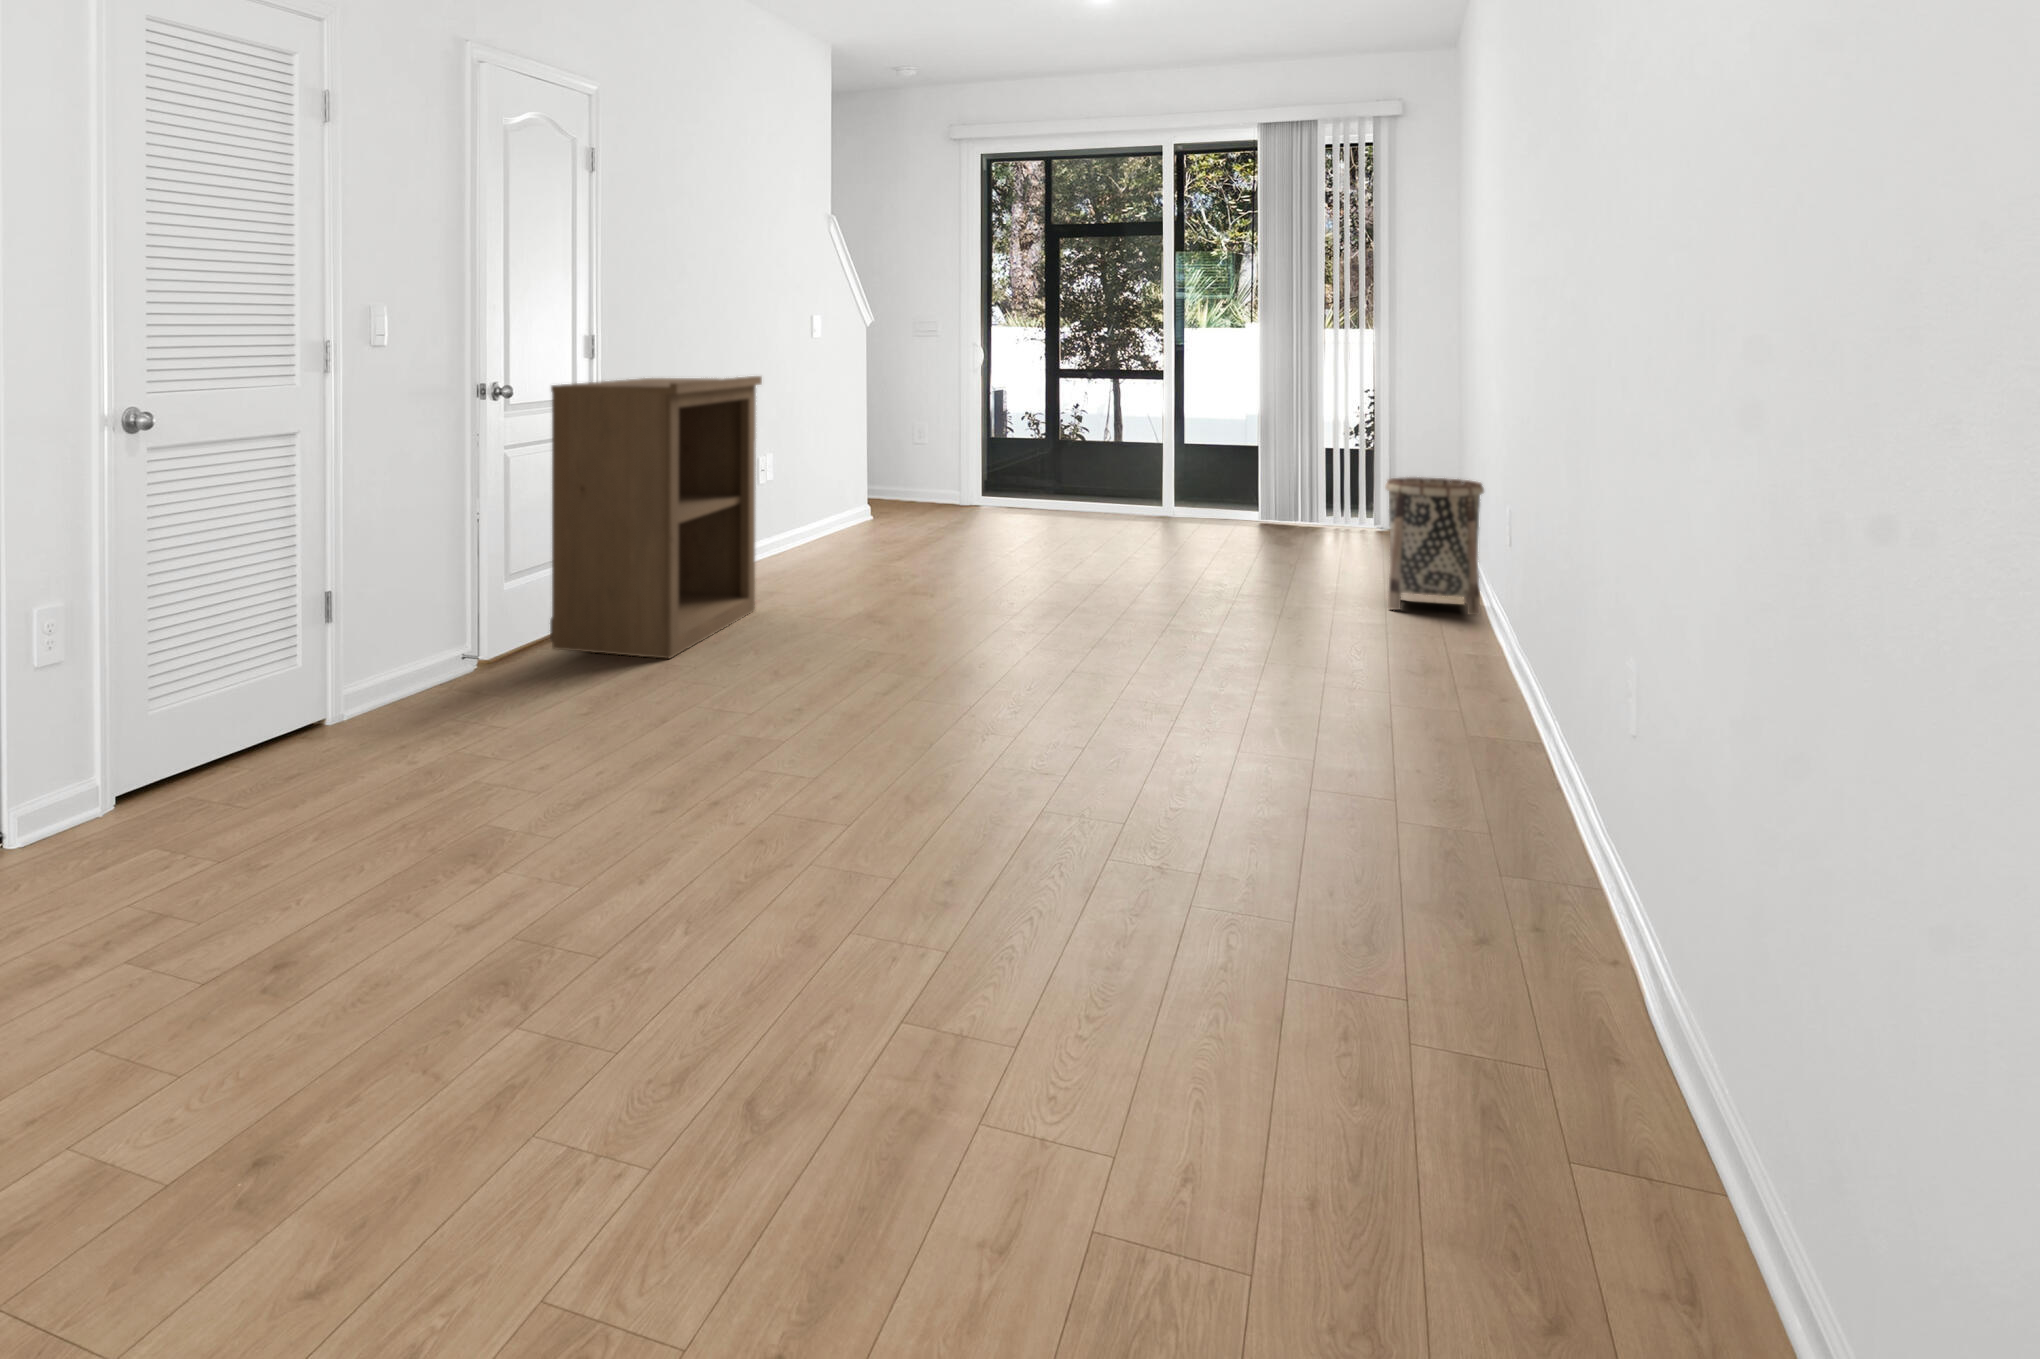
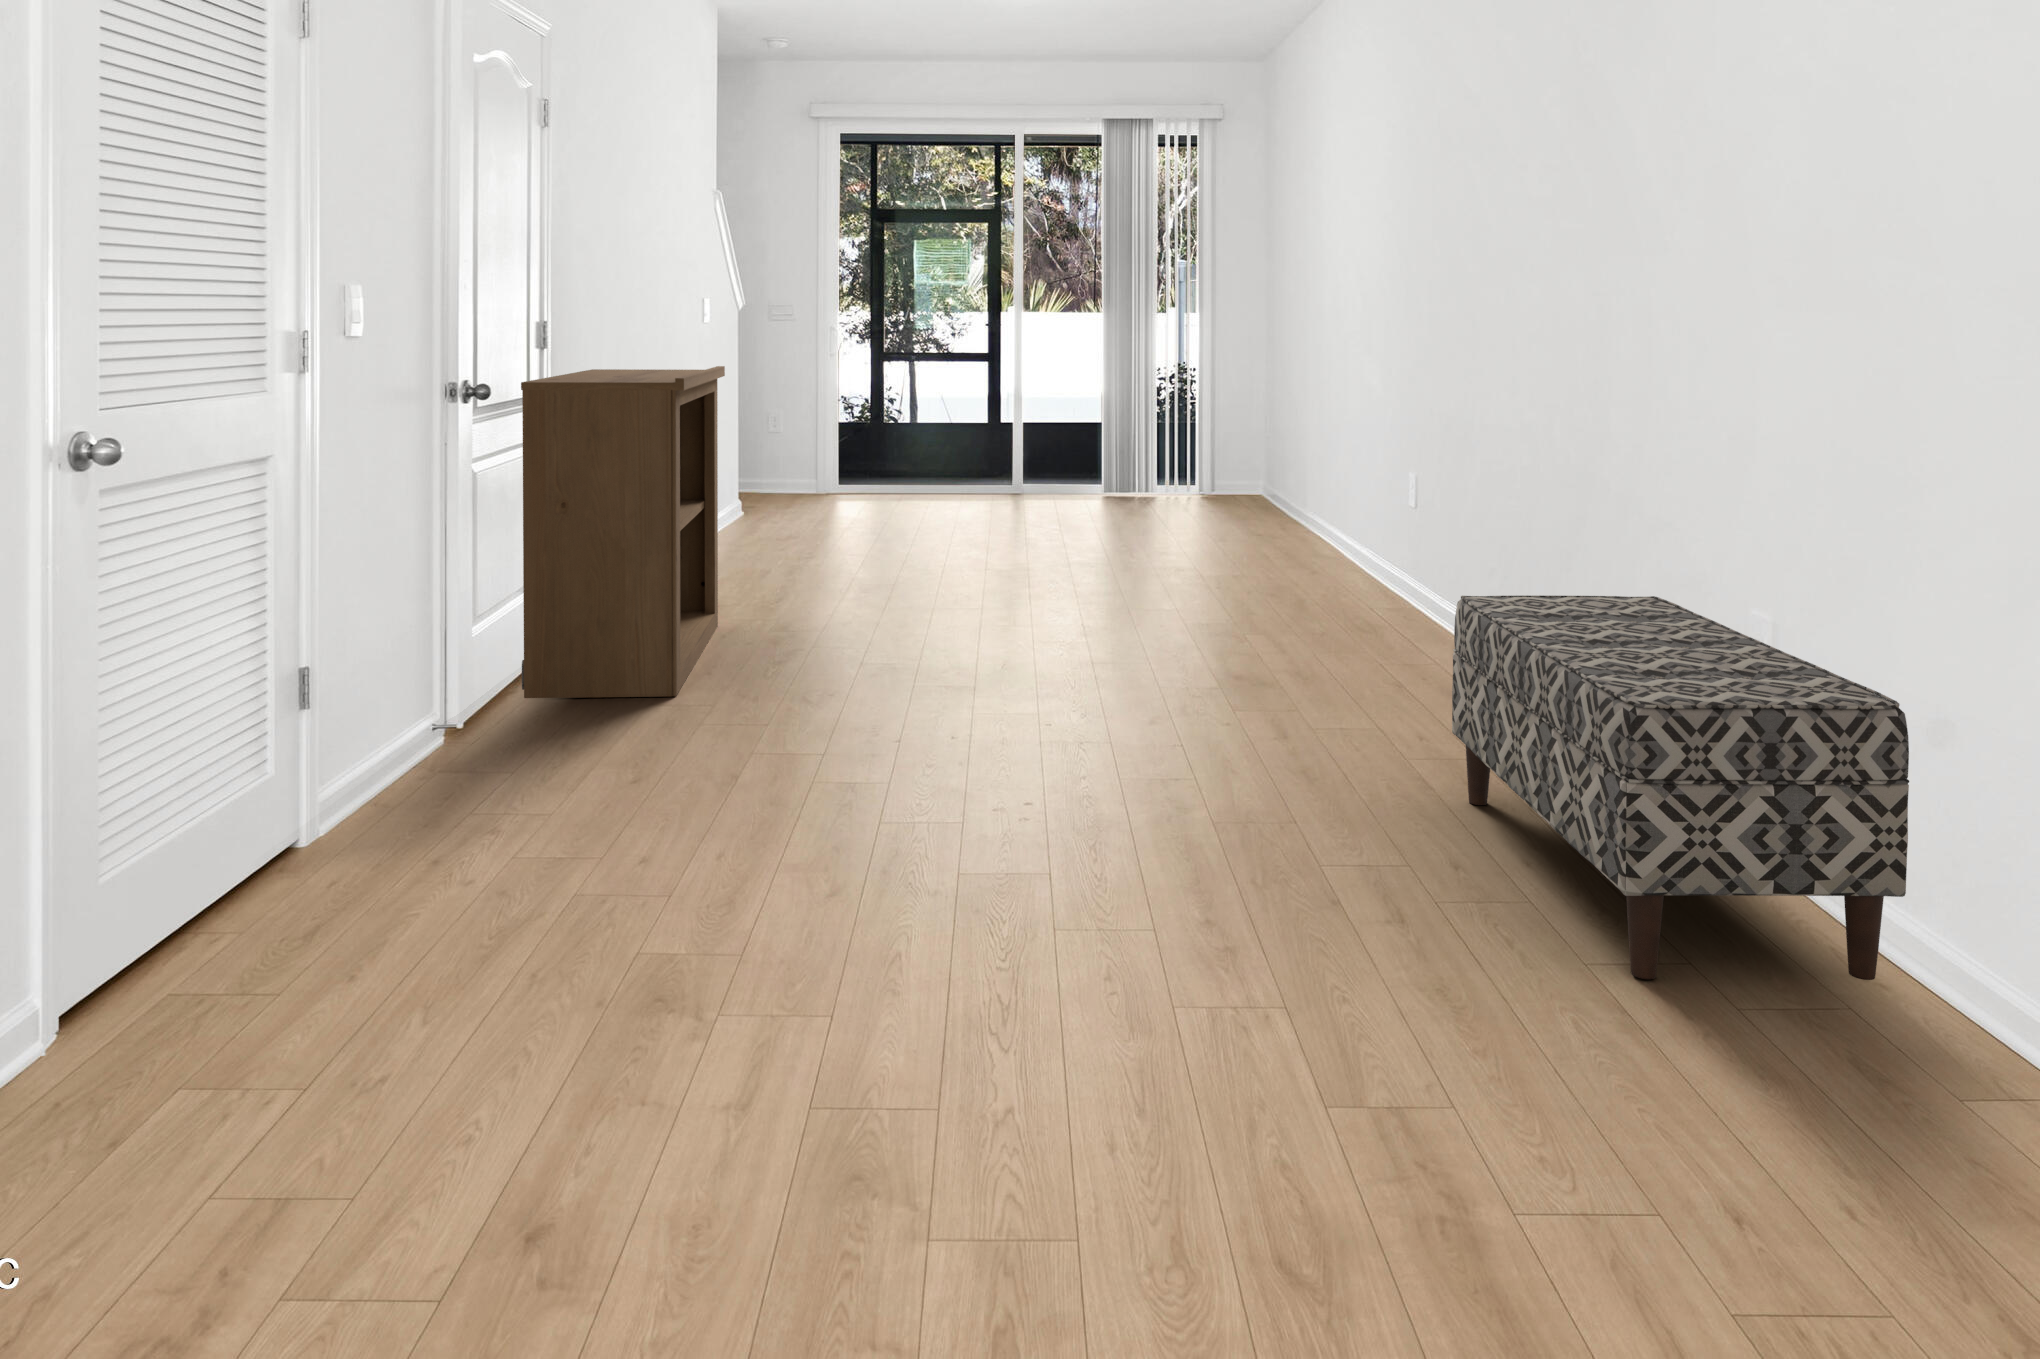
basket: present [1385,477,1484,615] -> none [1280,452,1366,575]
bench: none [1286,606,1612,1009] -> present [1452,596,1909,980]

